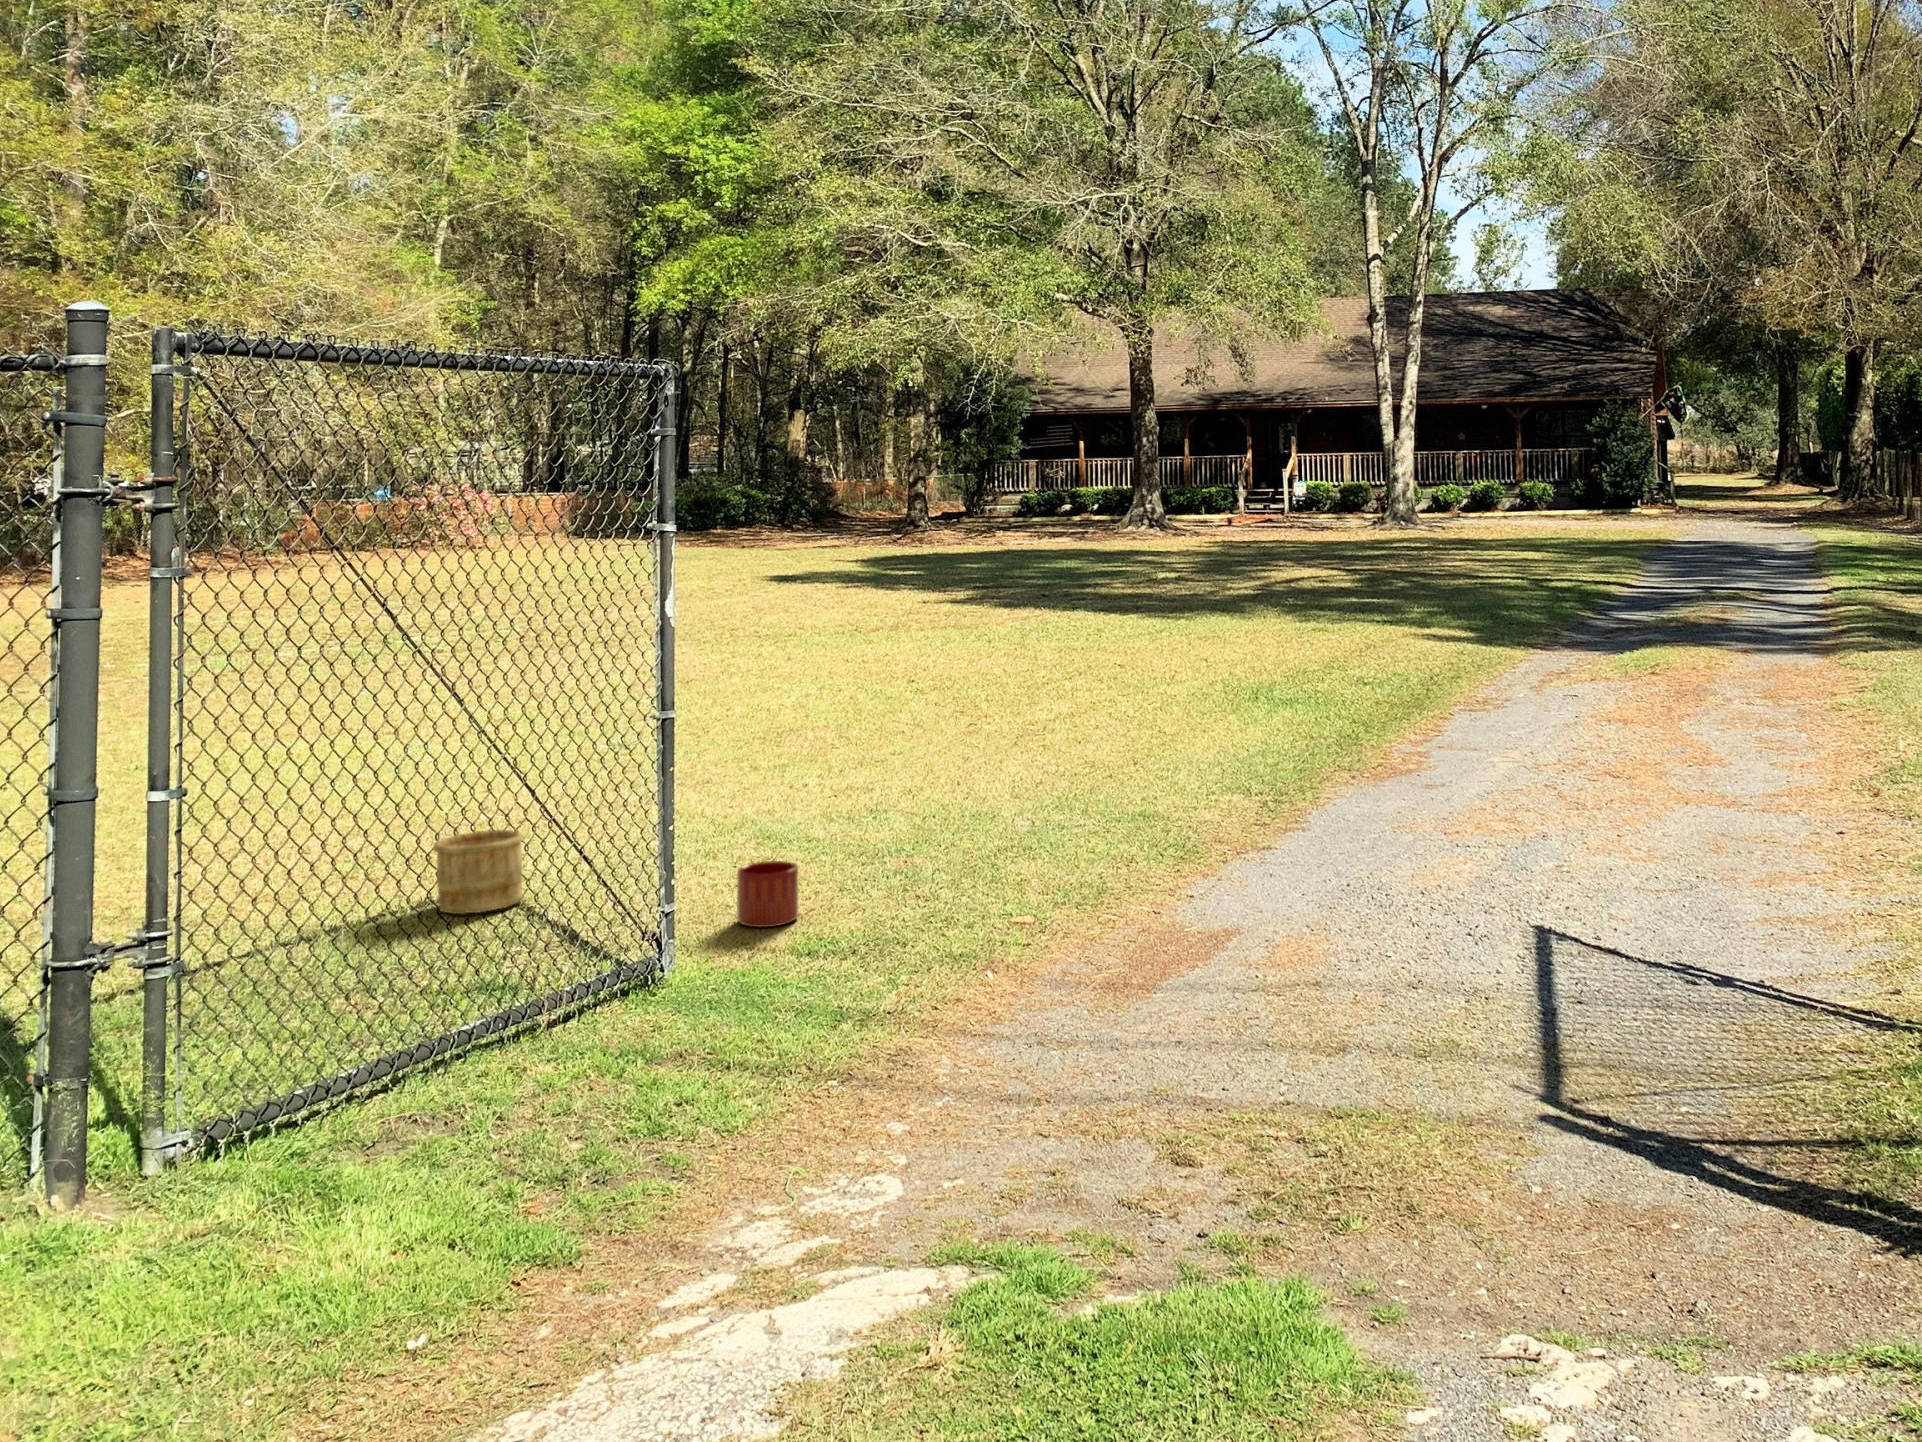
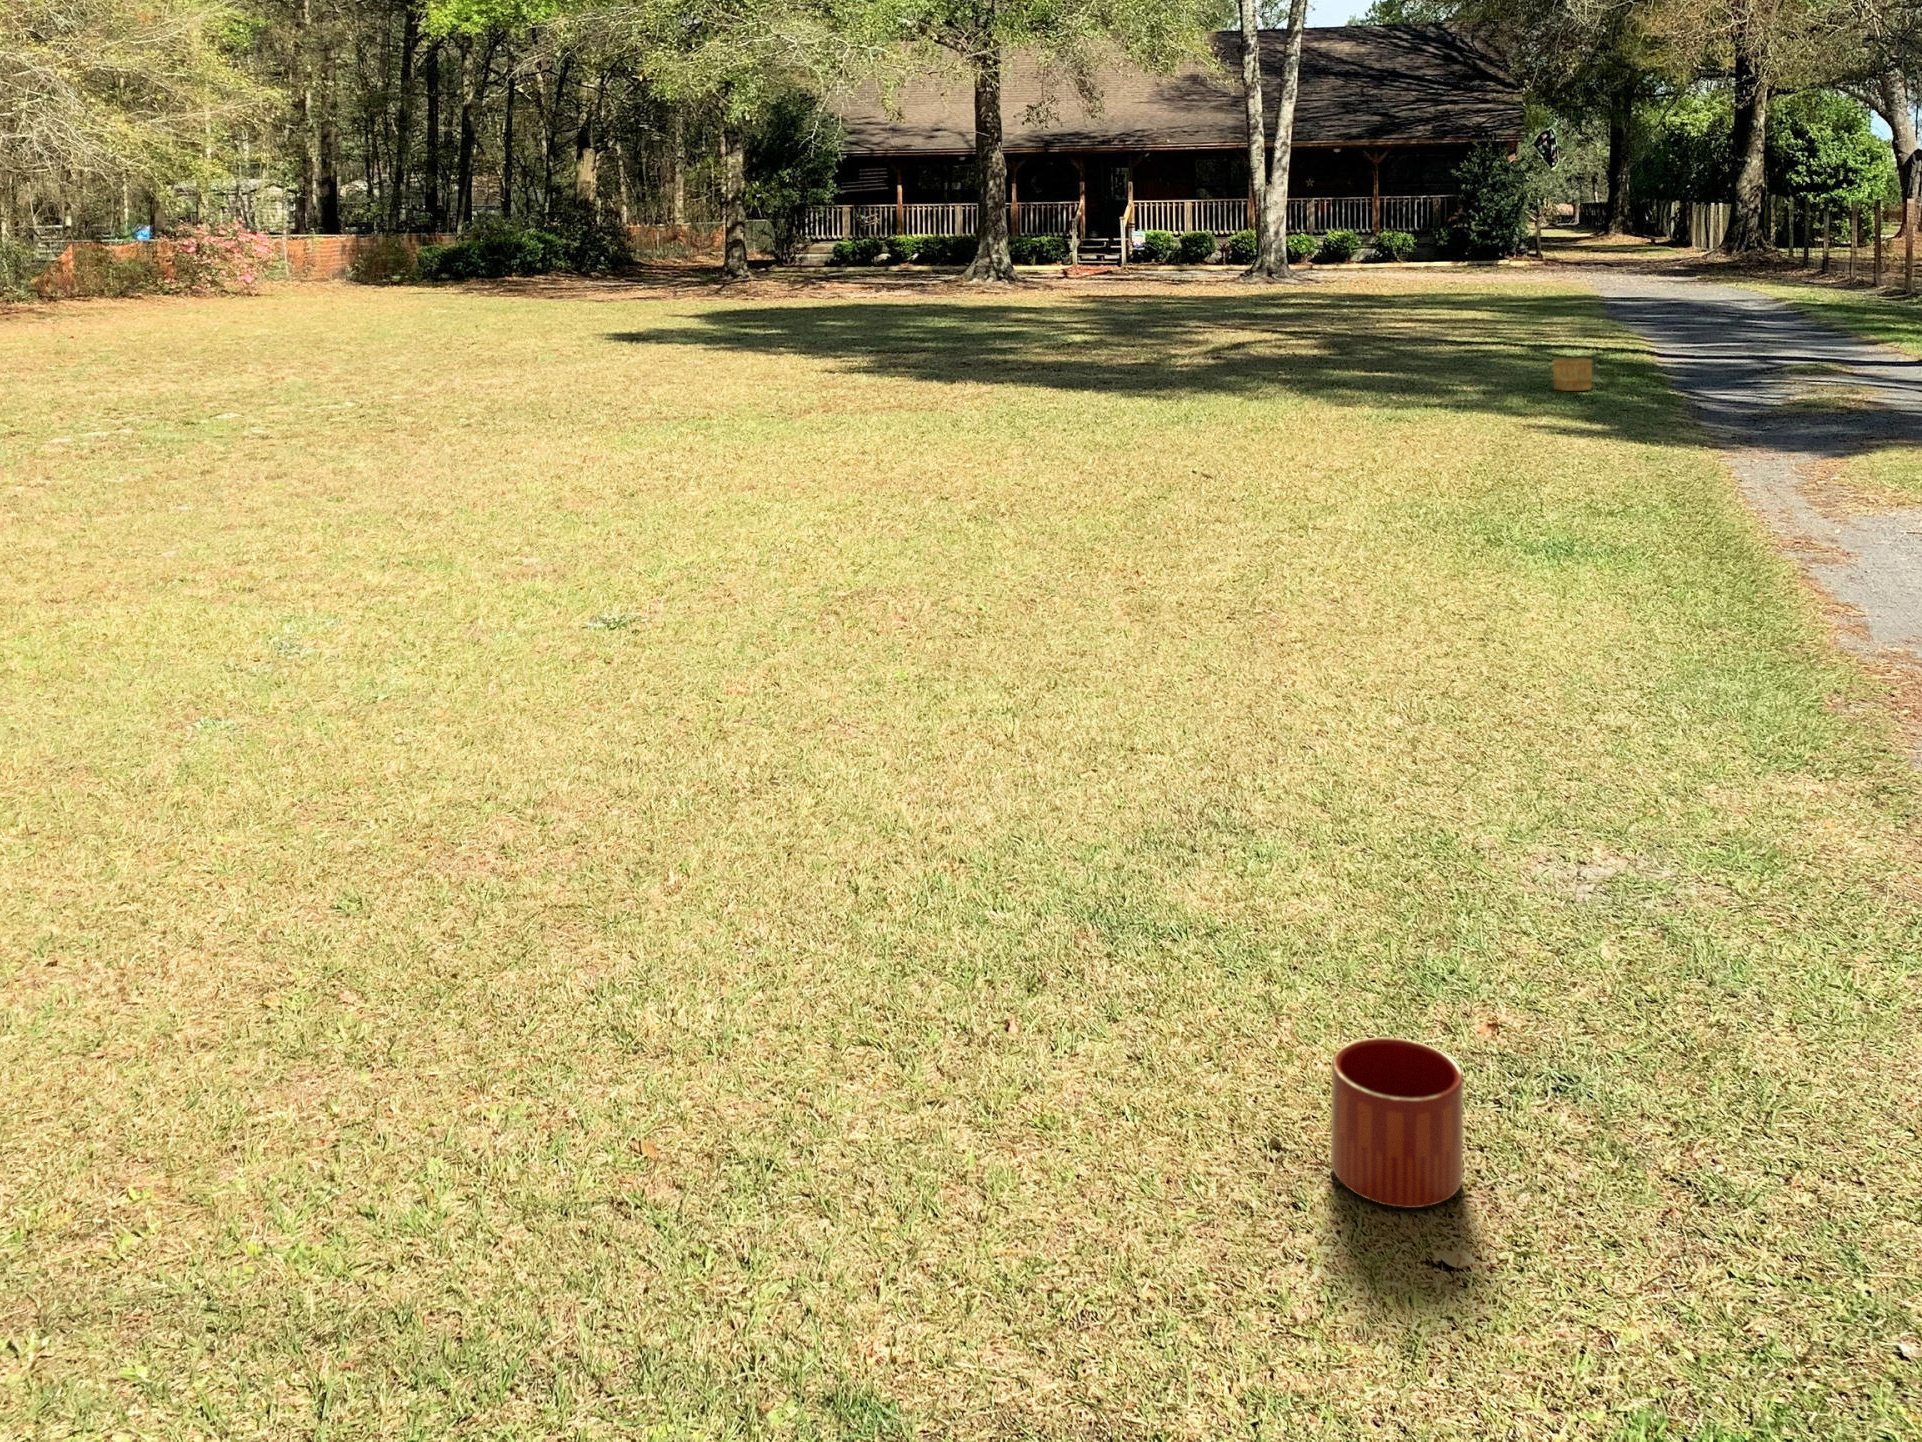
wooden bucket: present [434,830,523,914] -> present [1552,358,1592,391]

